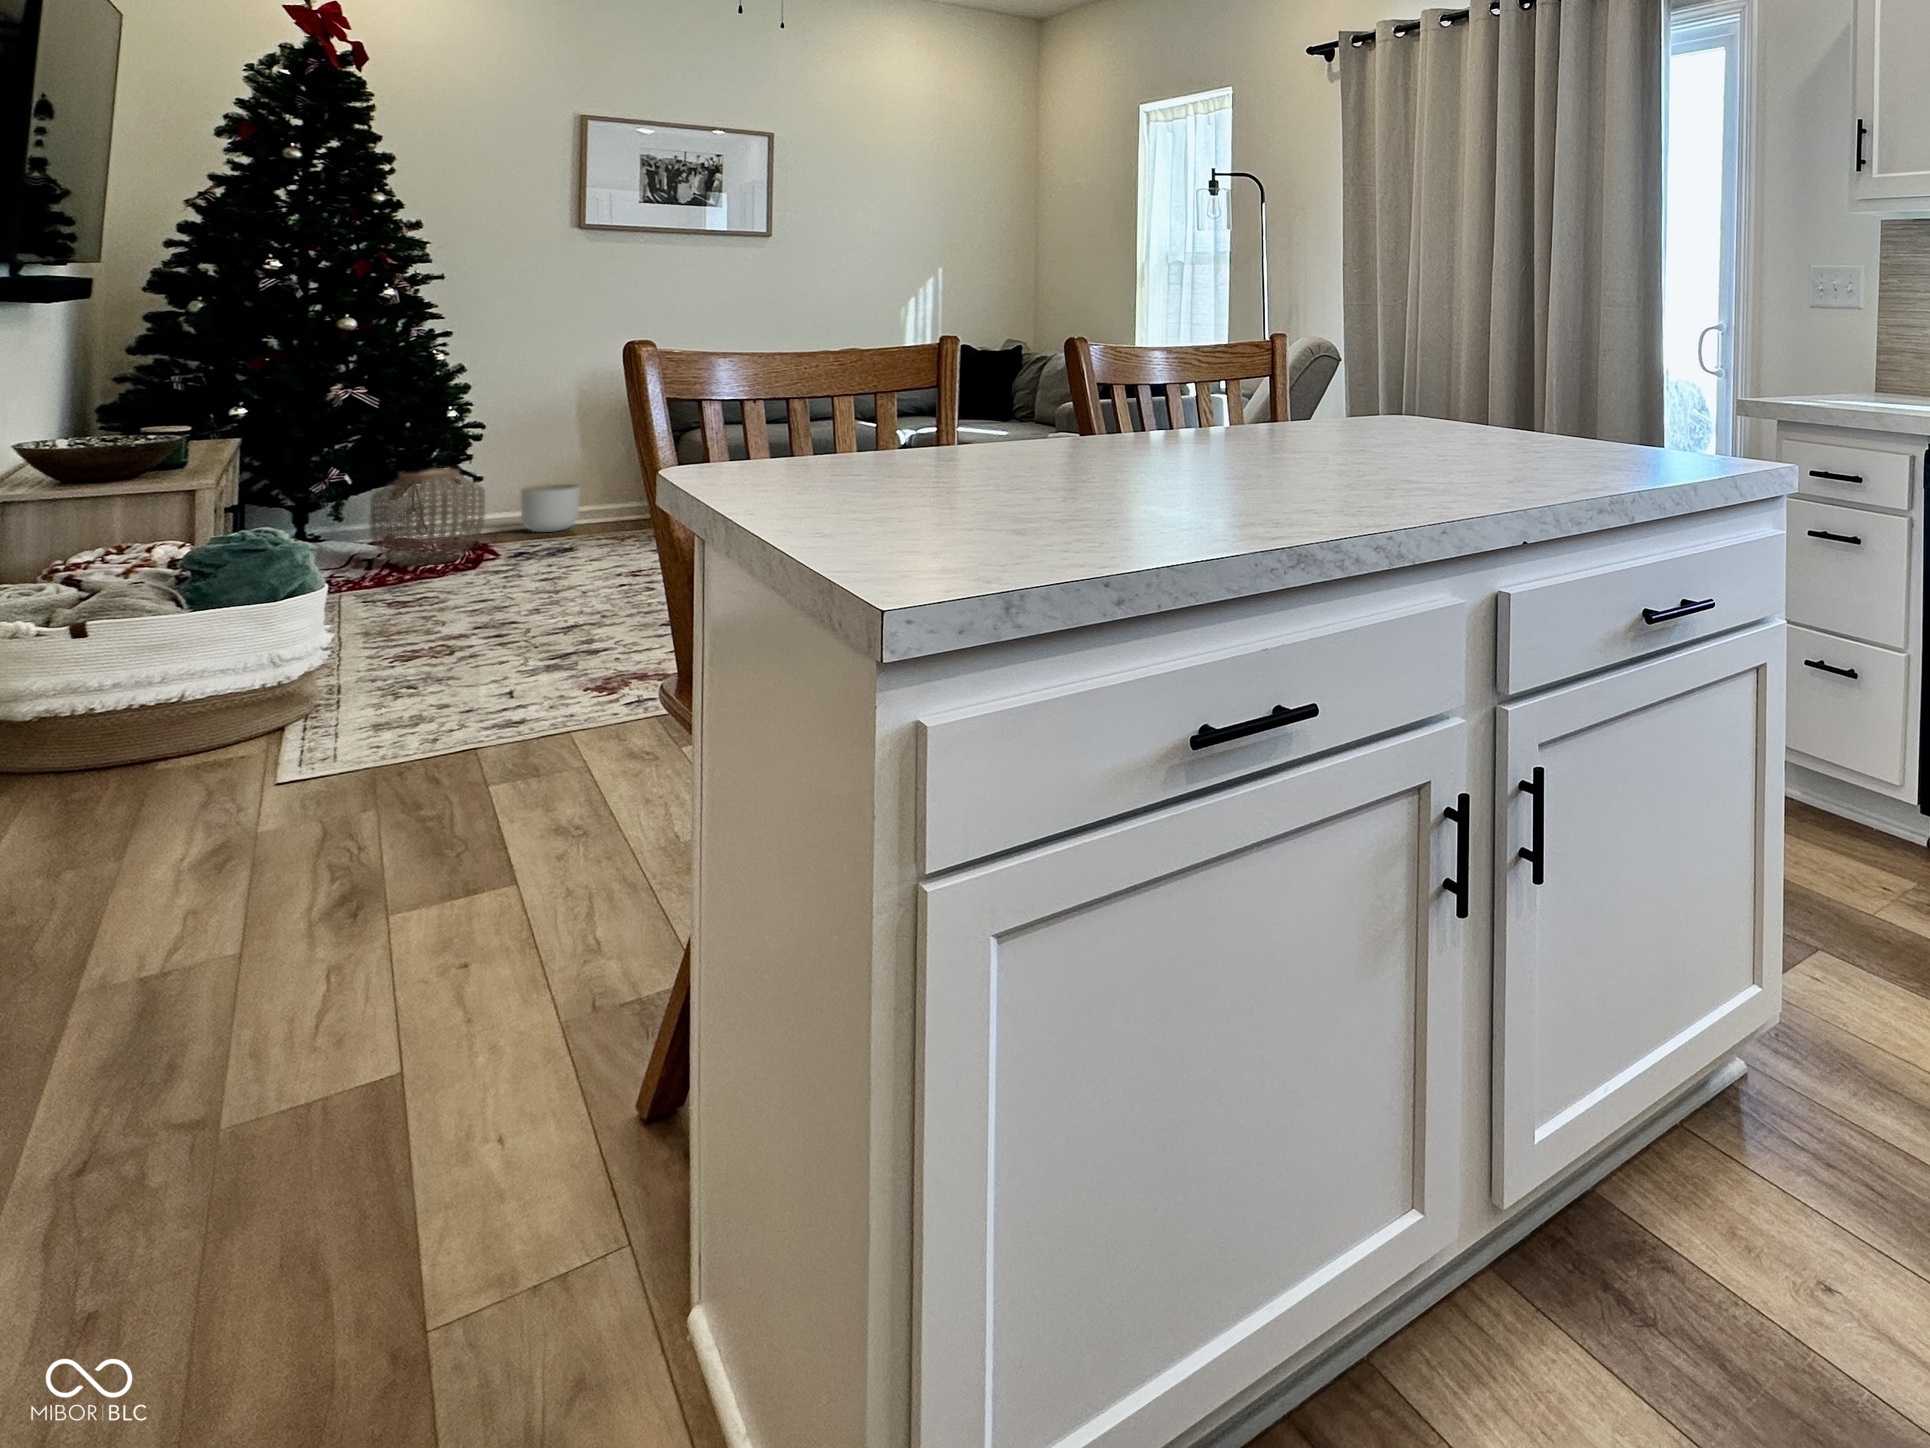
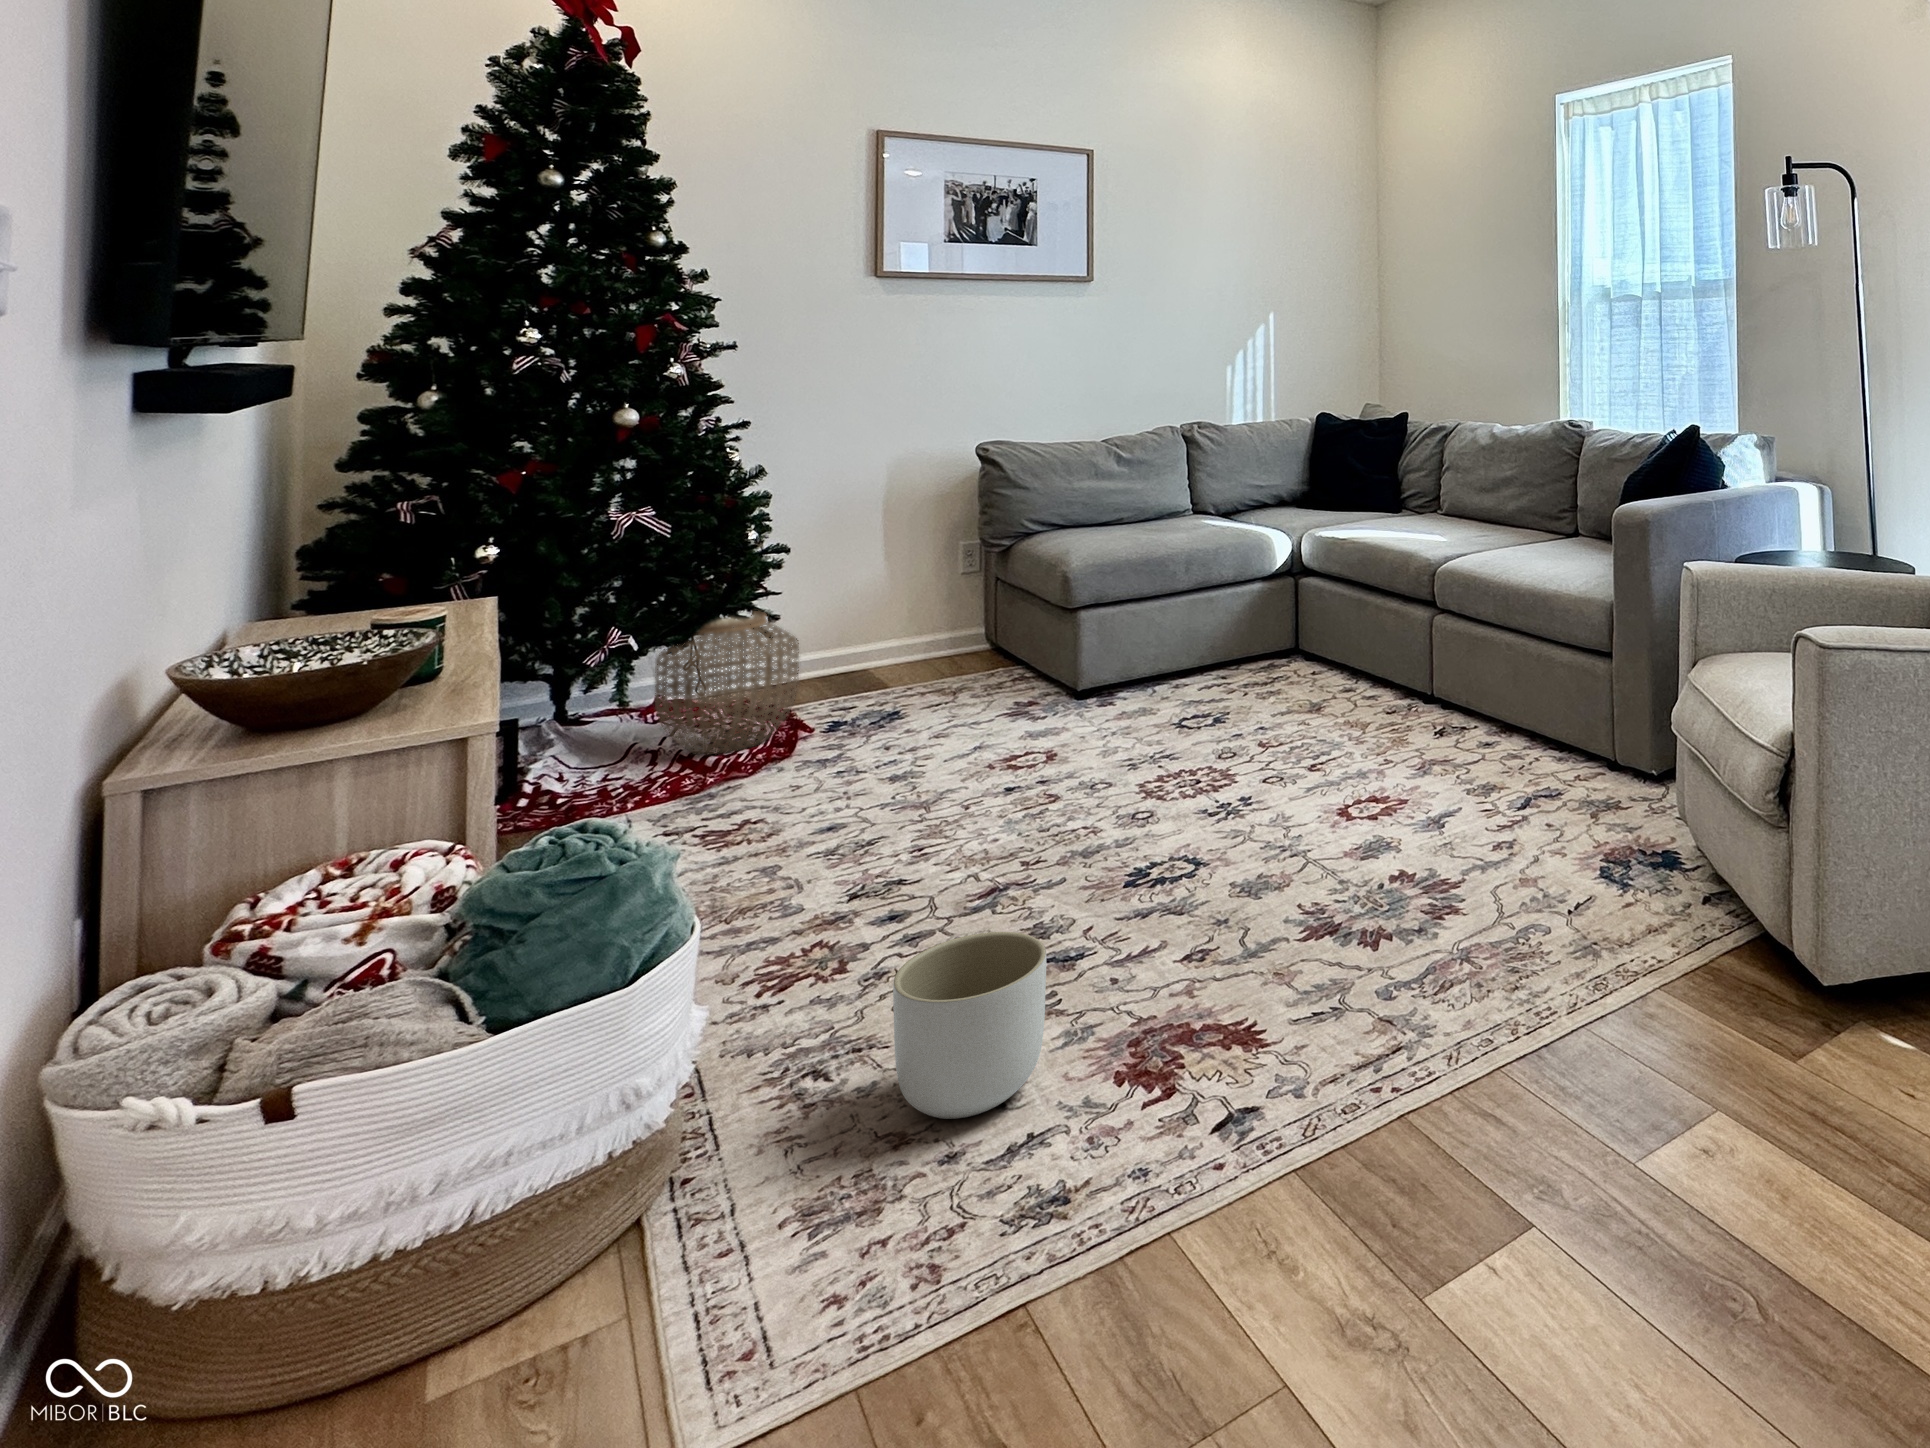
planter: present [521,484,580,532] -> present [893,932,1046,1119]

